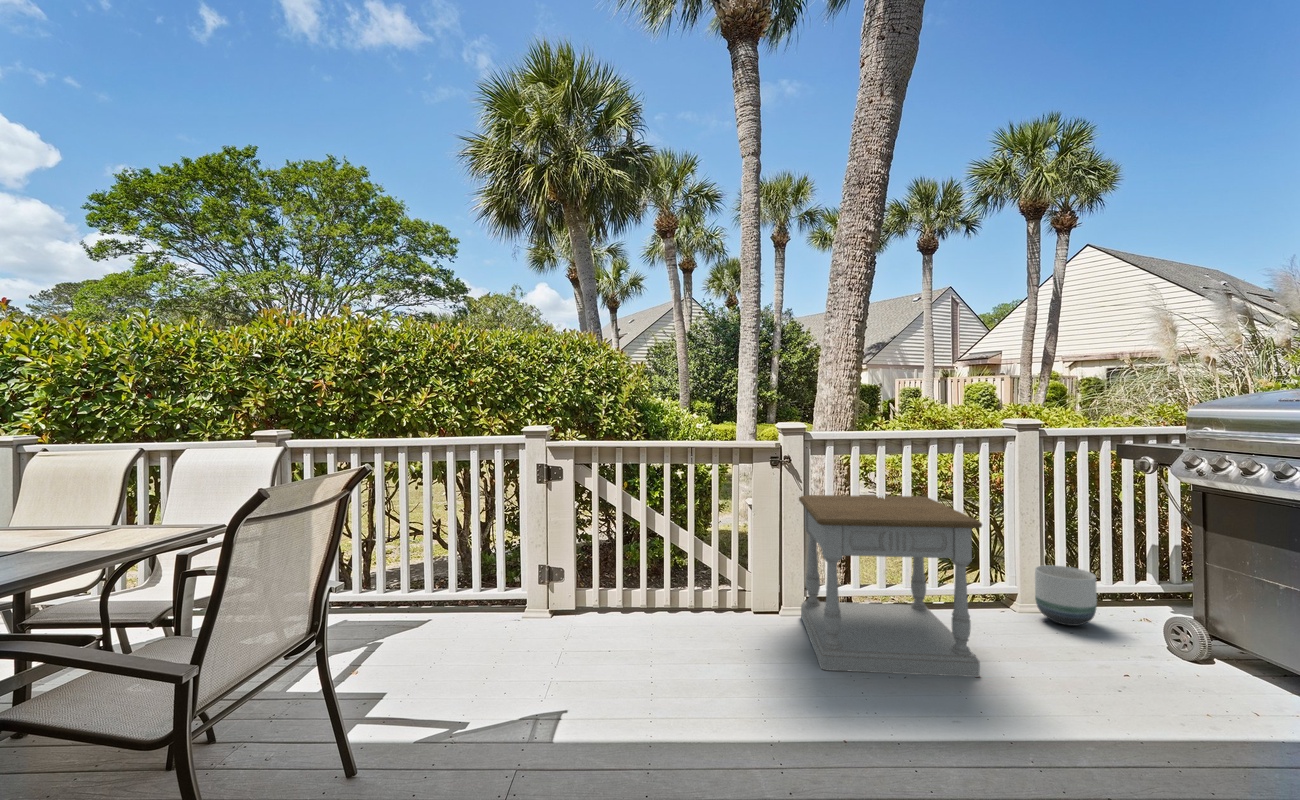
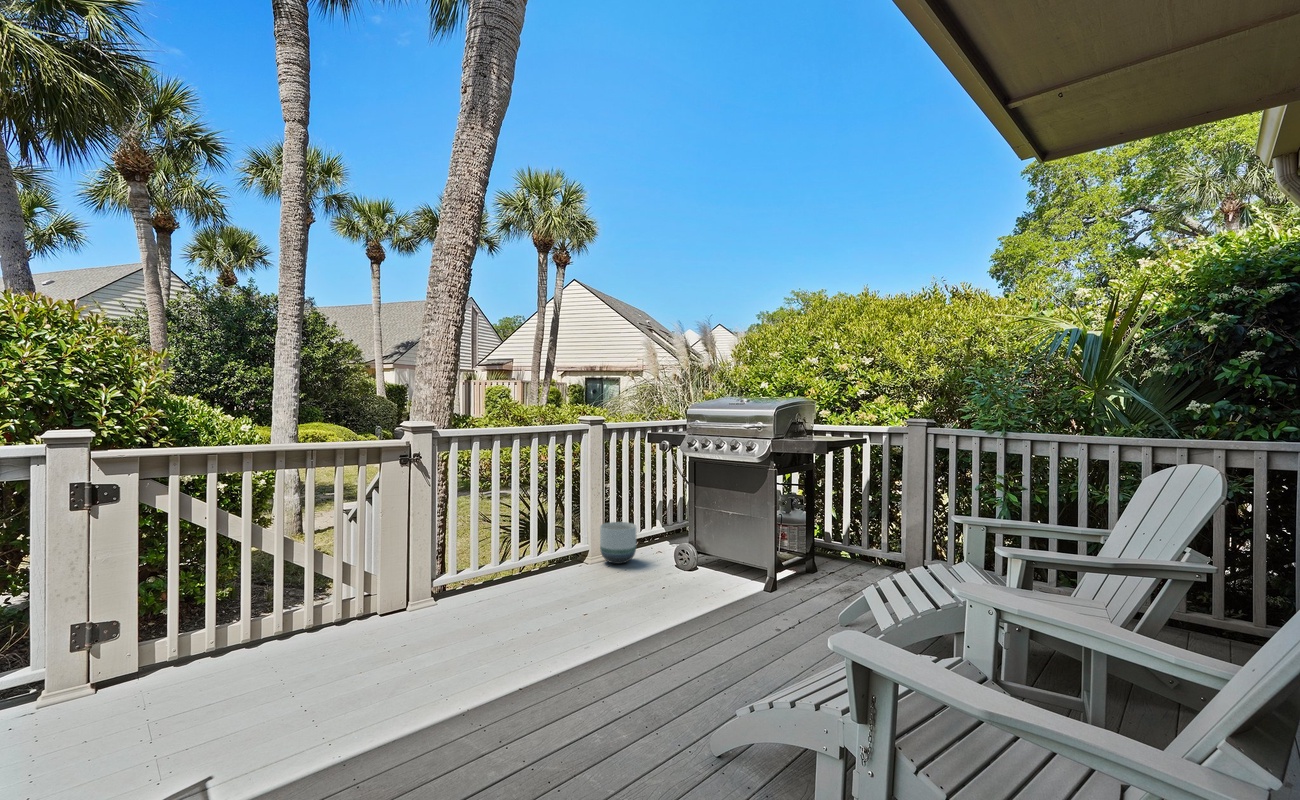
side table: present [799,495,982,677] -> none [427,481,590,643]

